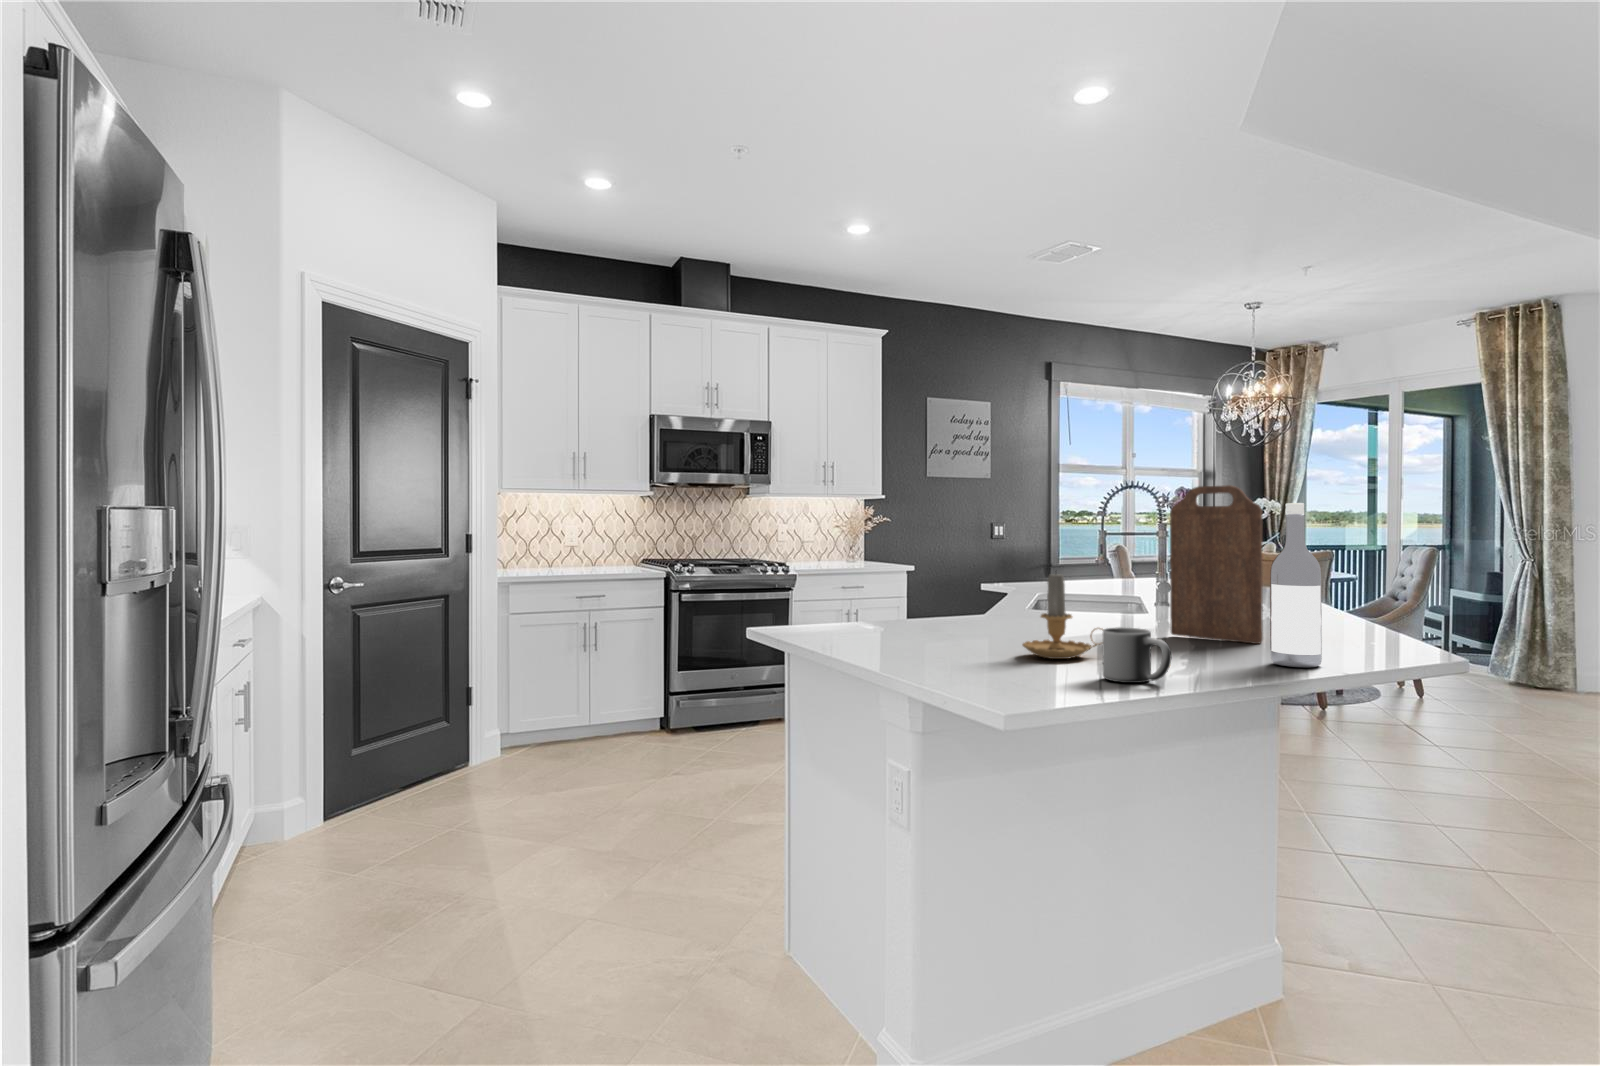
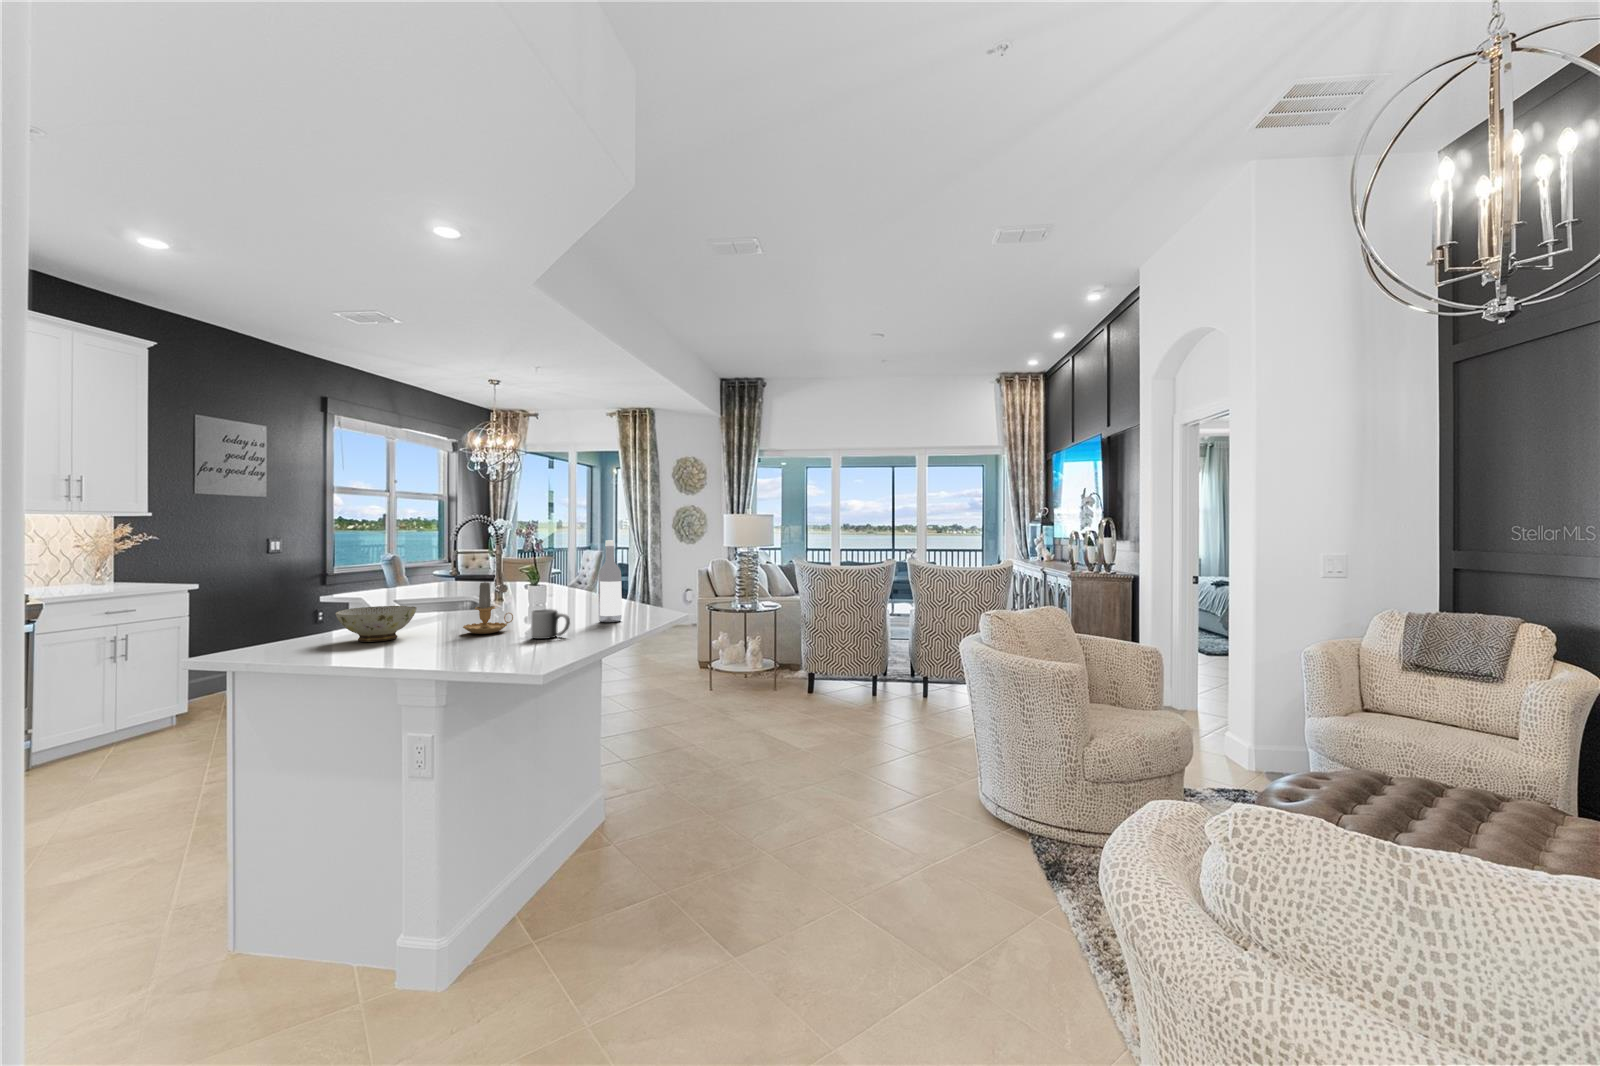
cutting board: present [1170,485,1263,644] -> none [529,527,581,615]
ceramic bowl: none [867,601,968,650] -> present [335,606,417,642]

